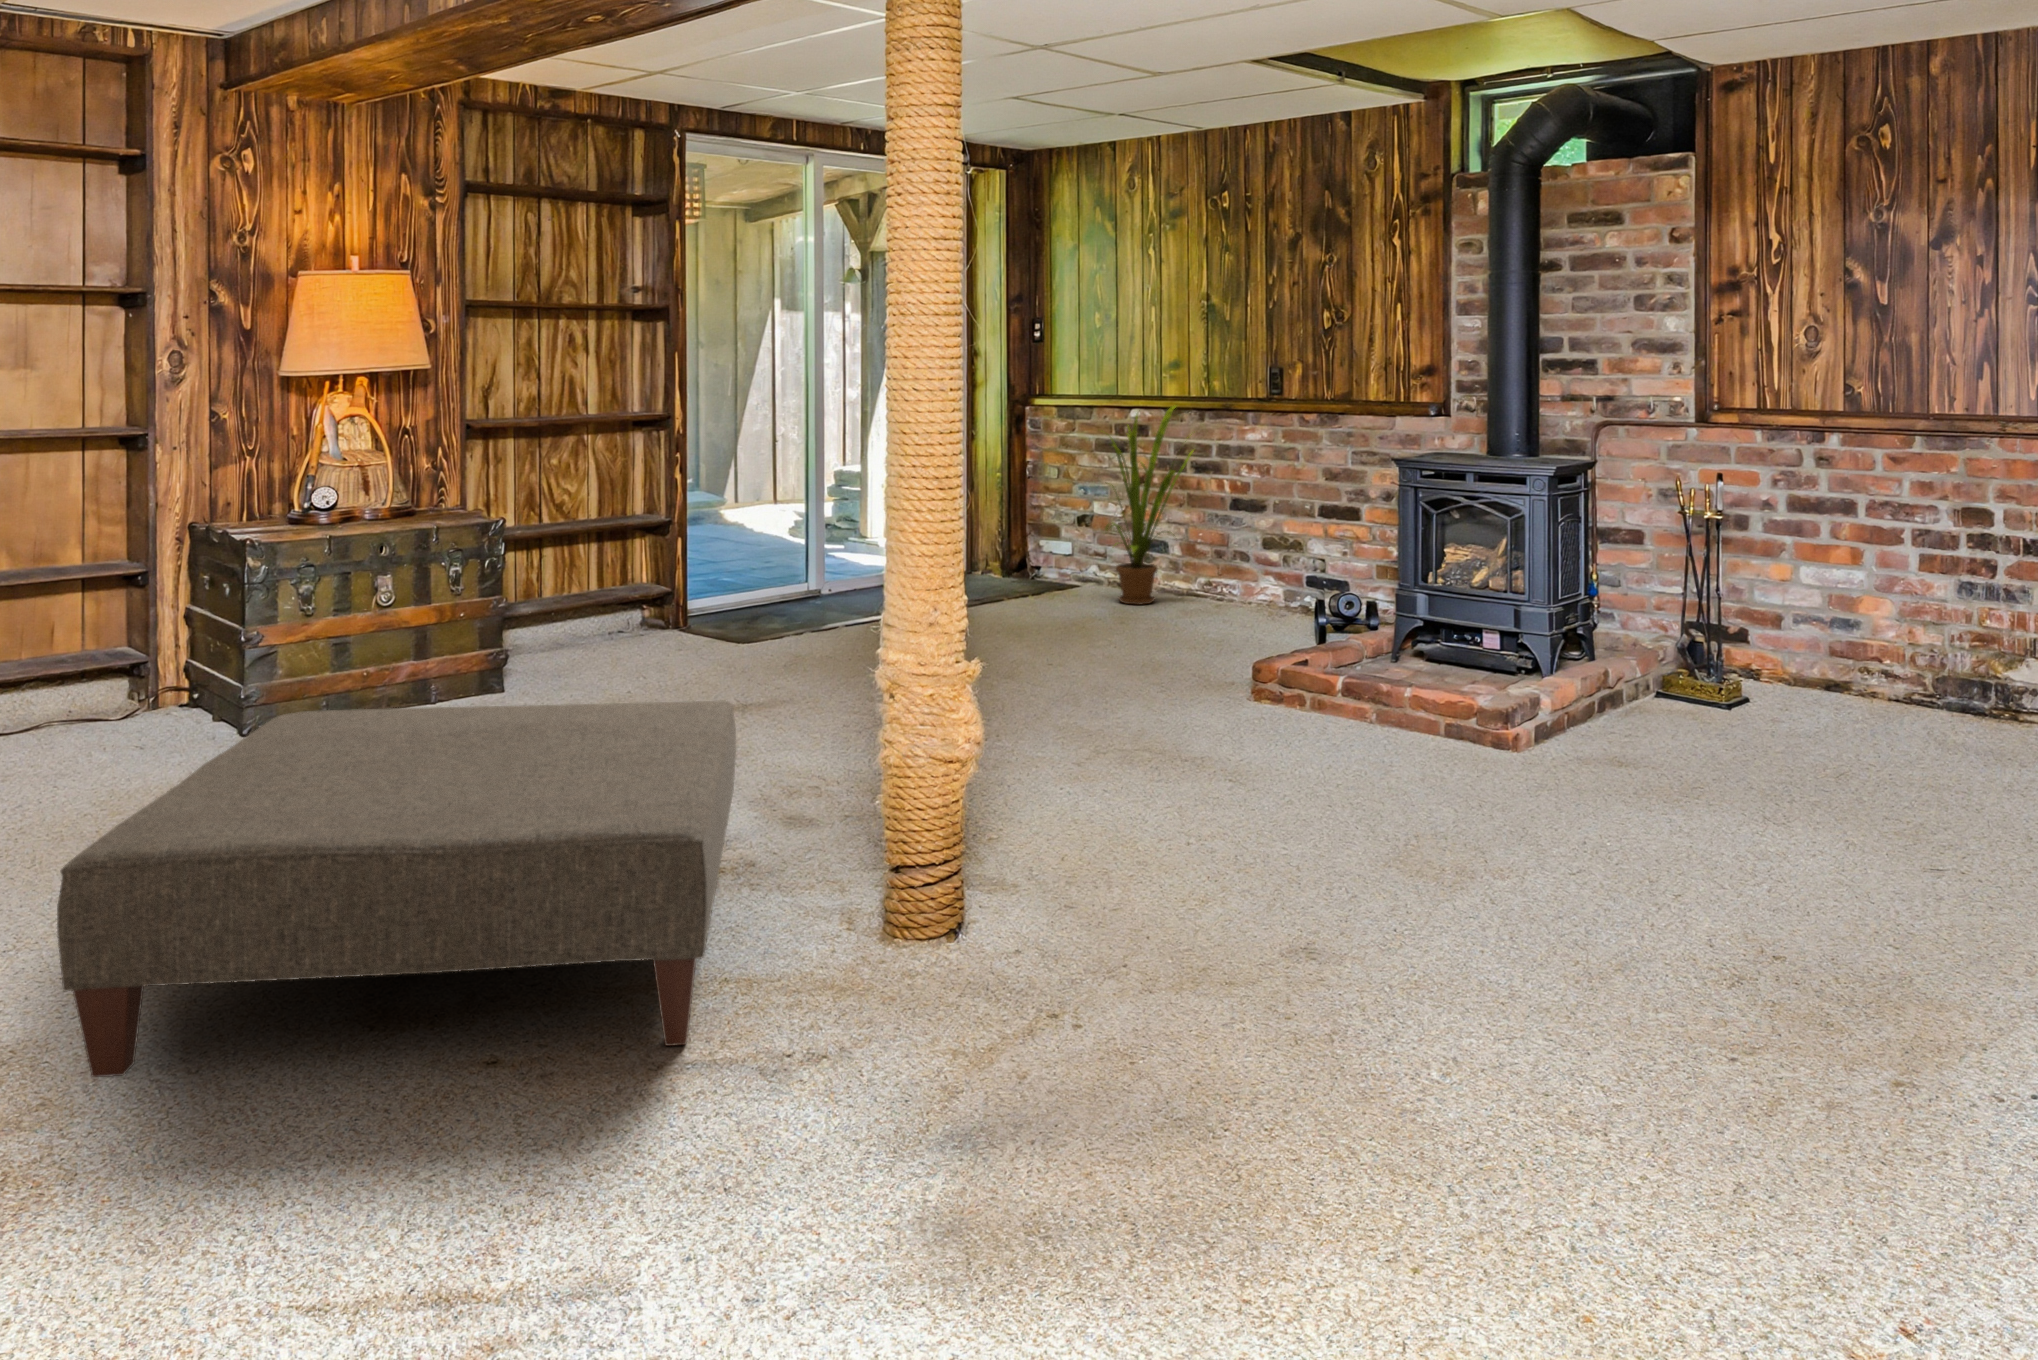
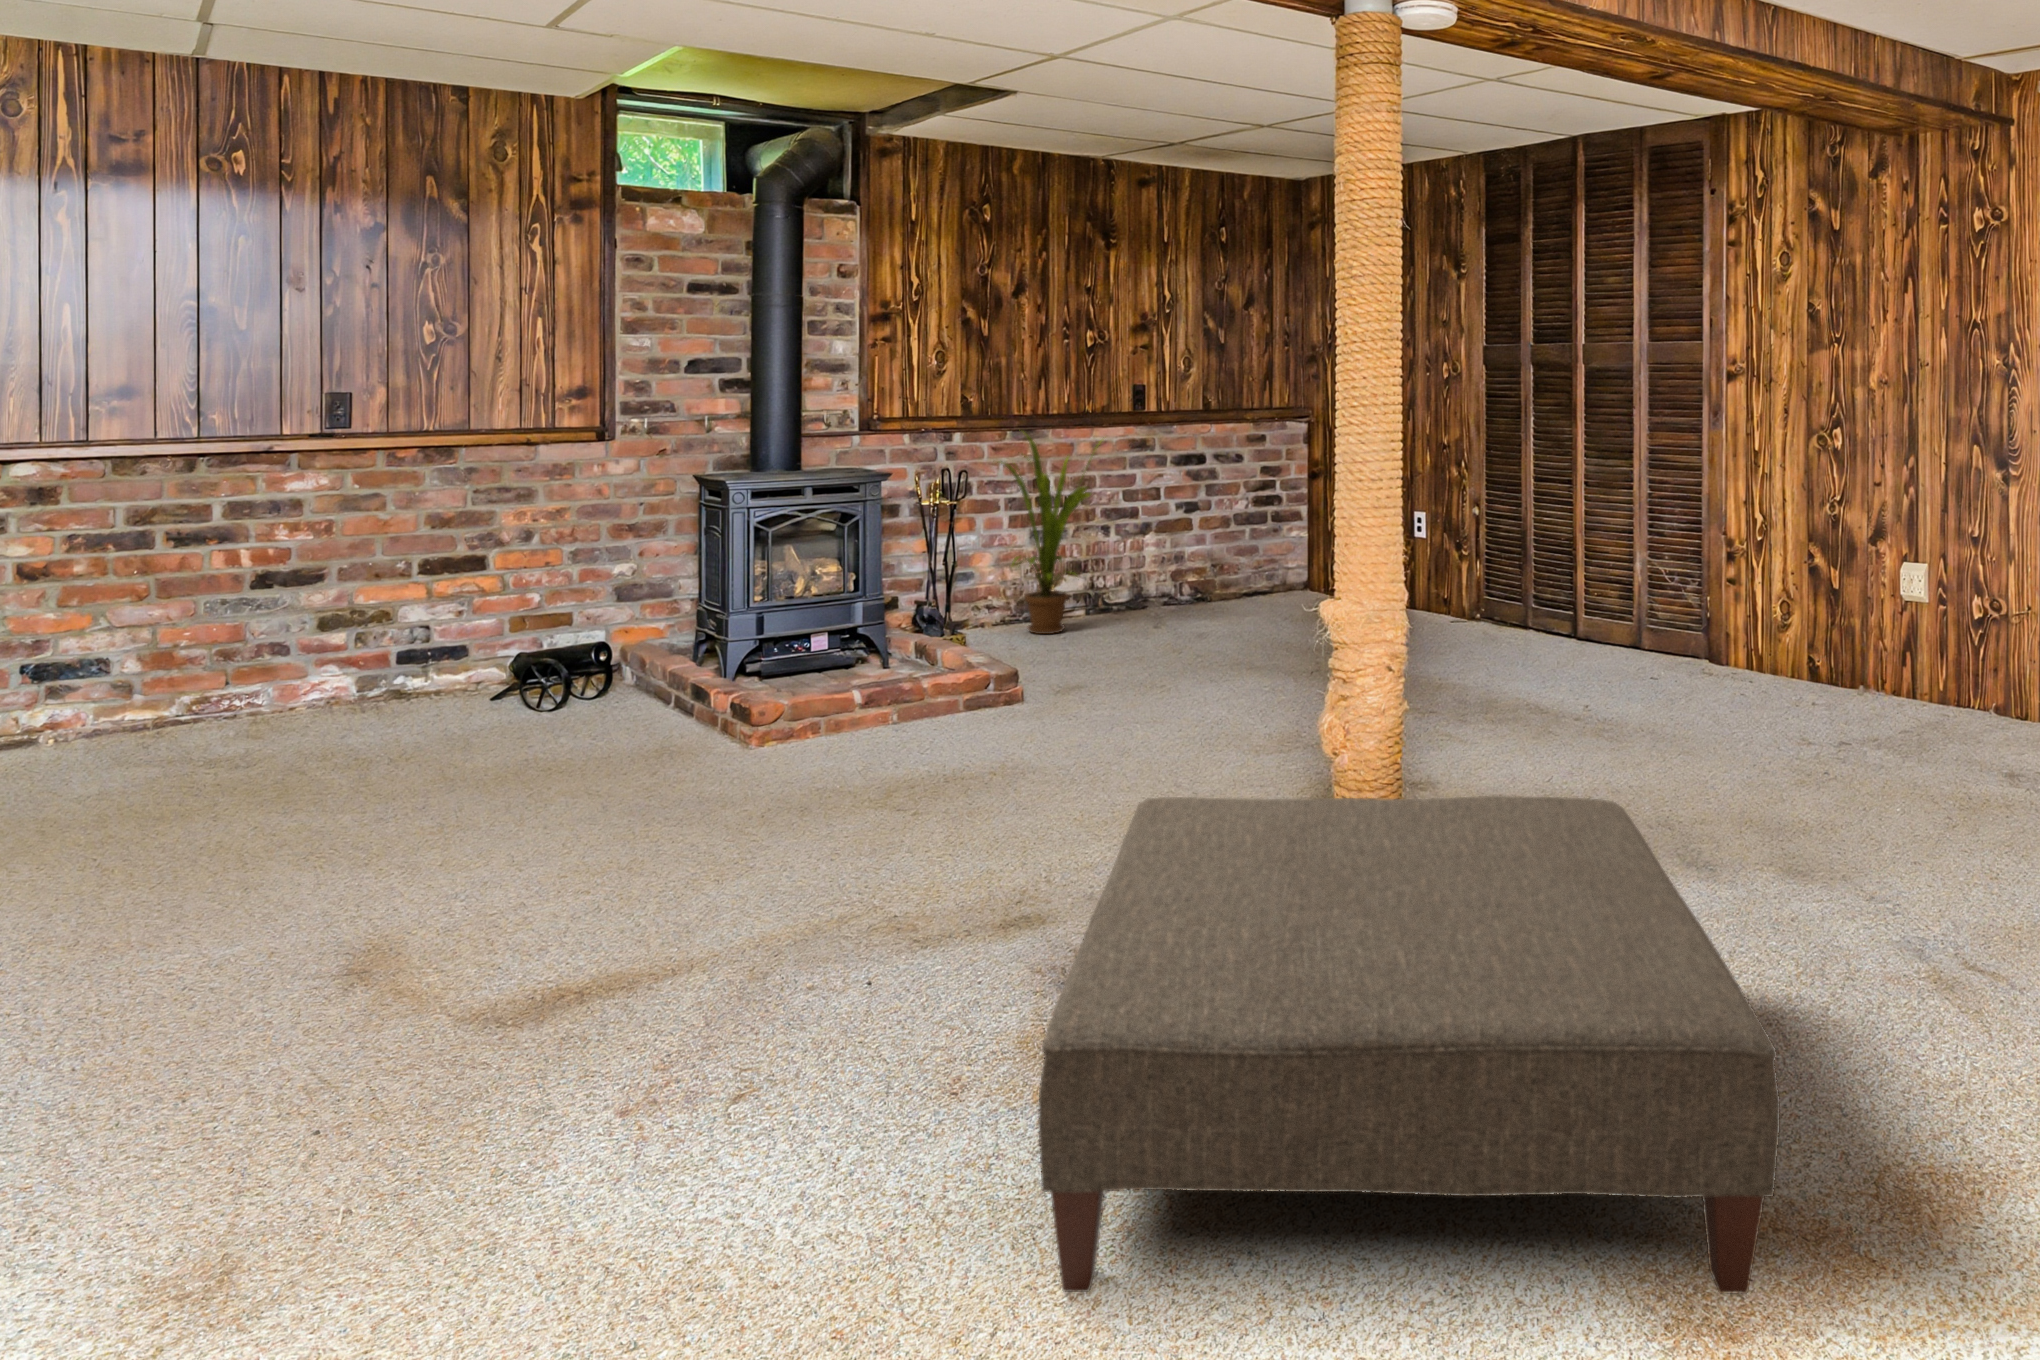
house plant: present [1105,405,1192,605] -> present [1004,433,1096,634]

